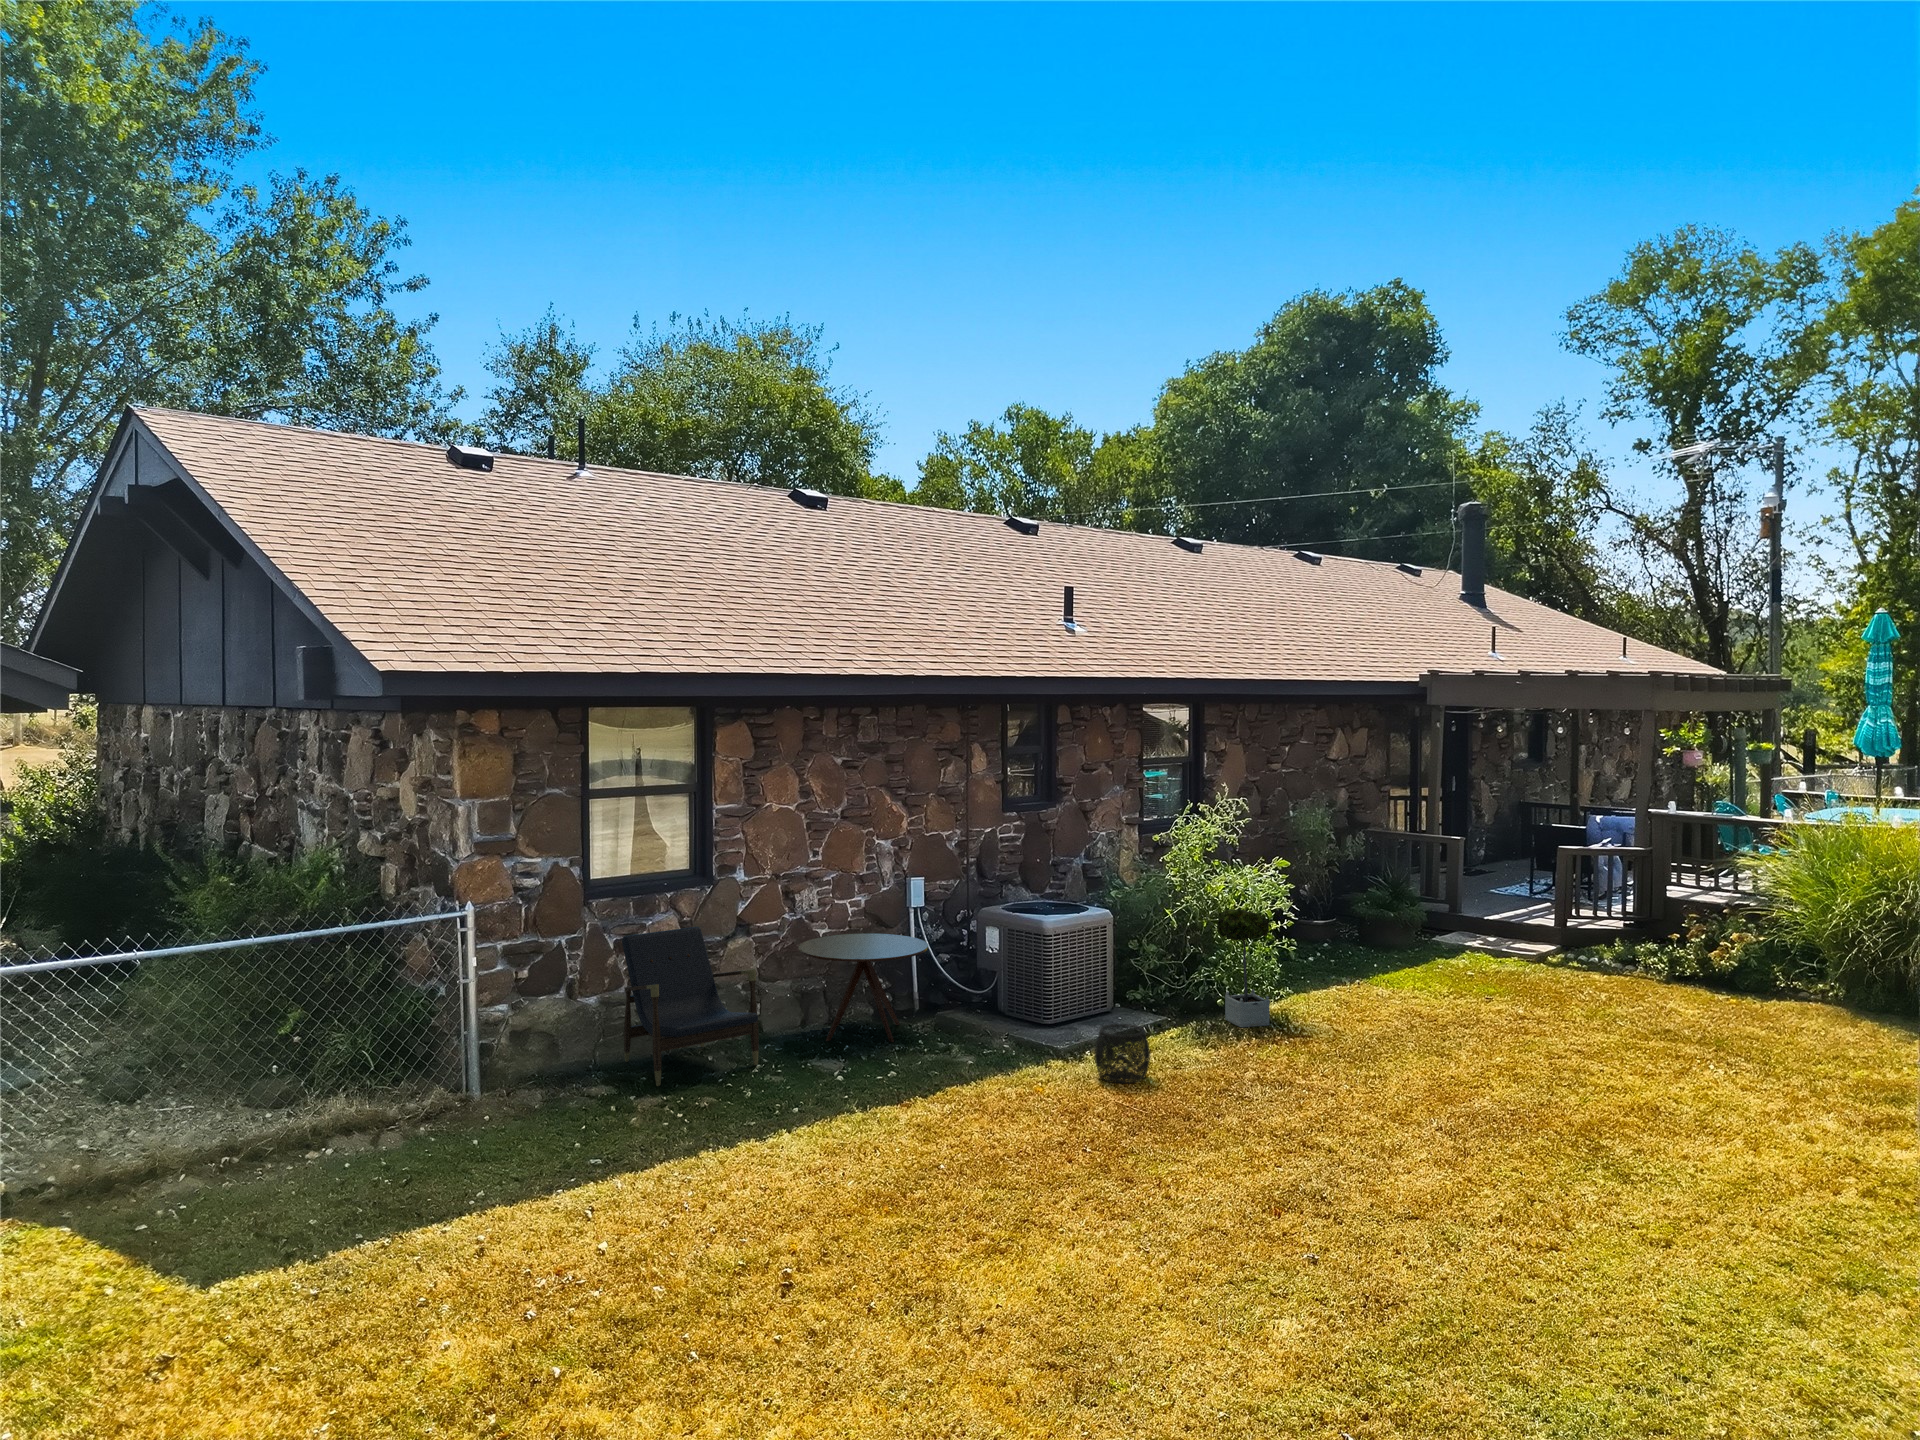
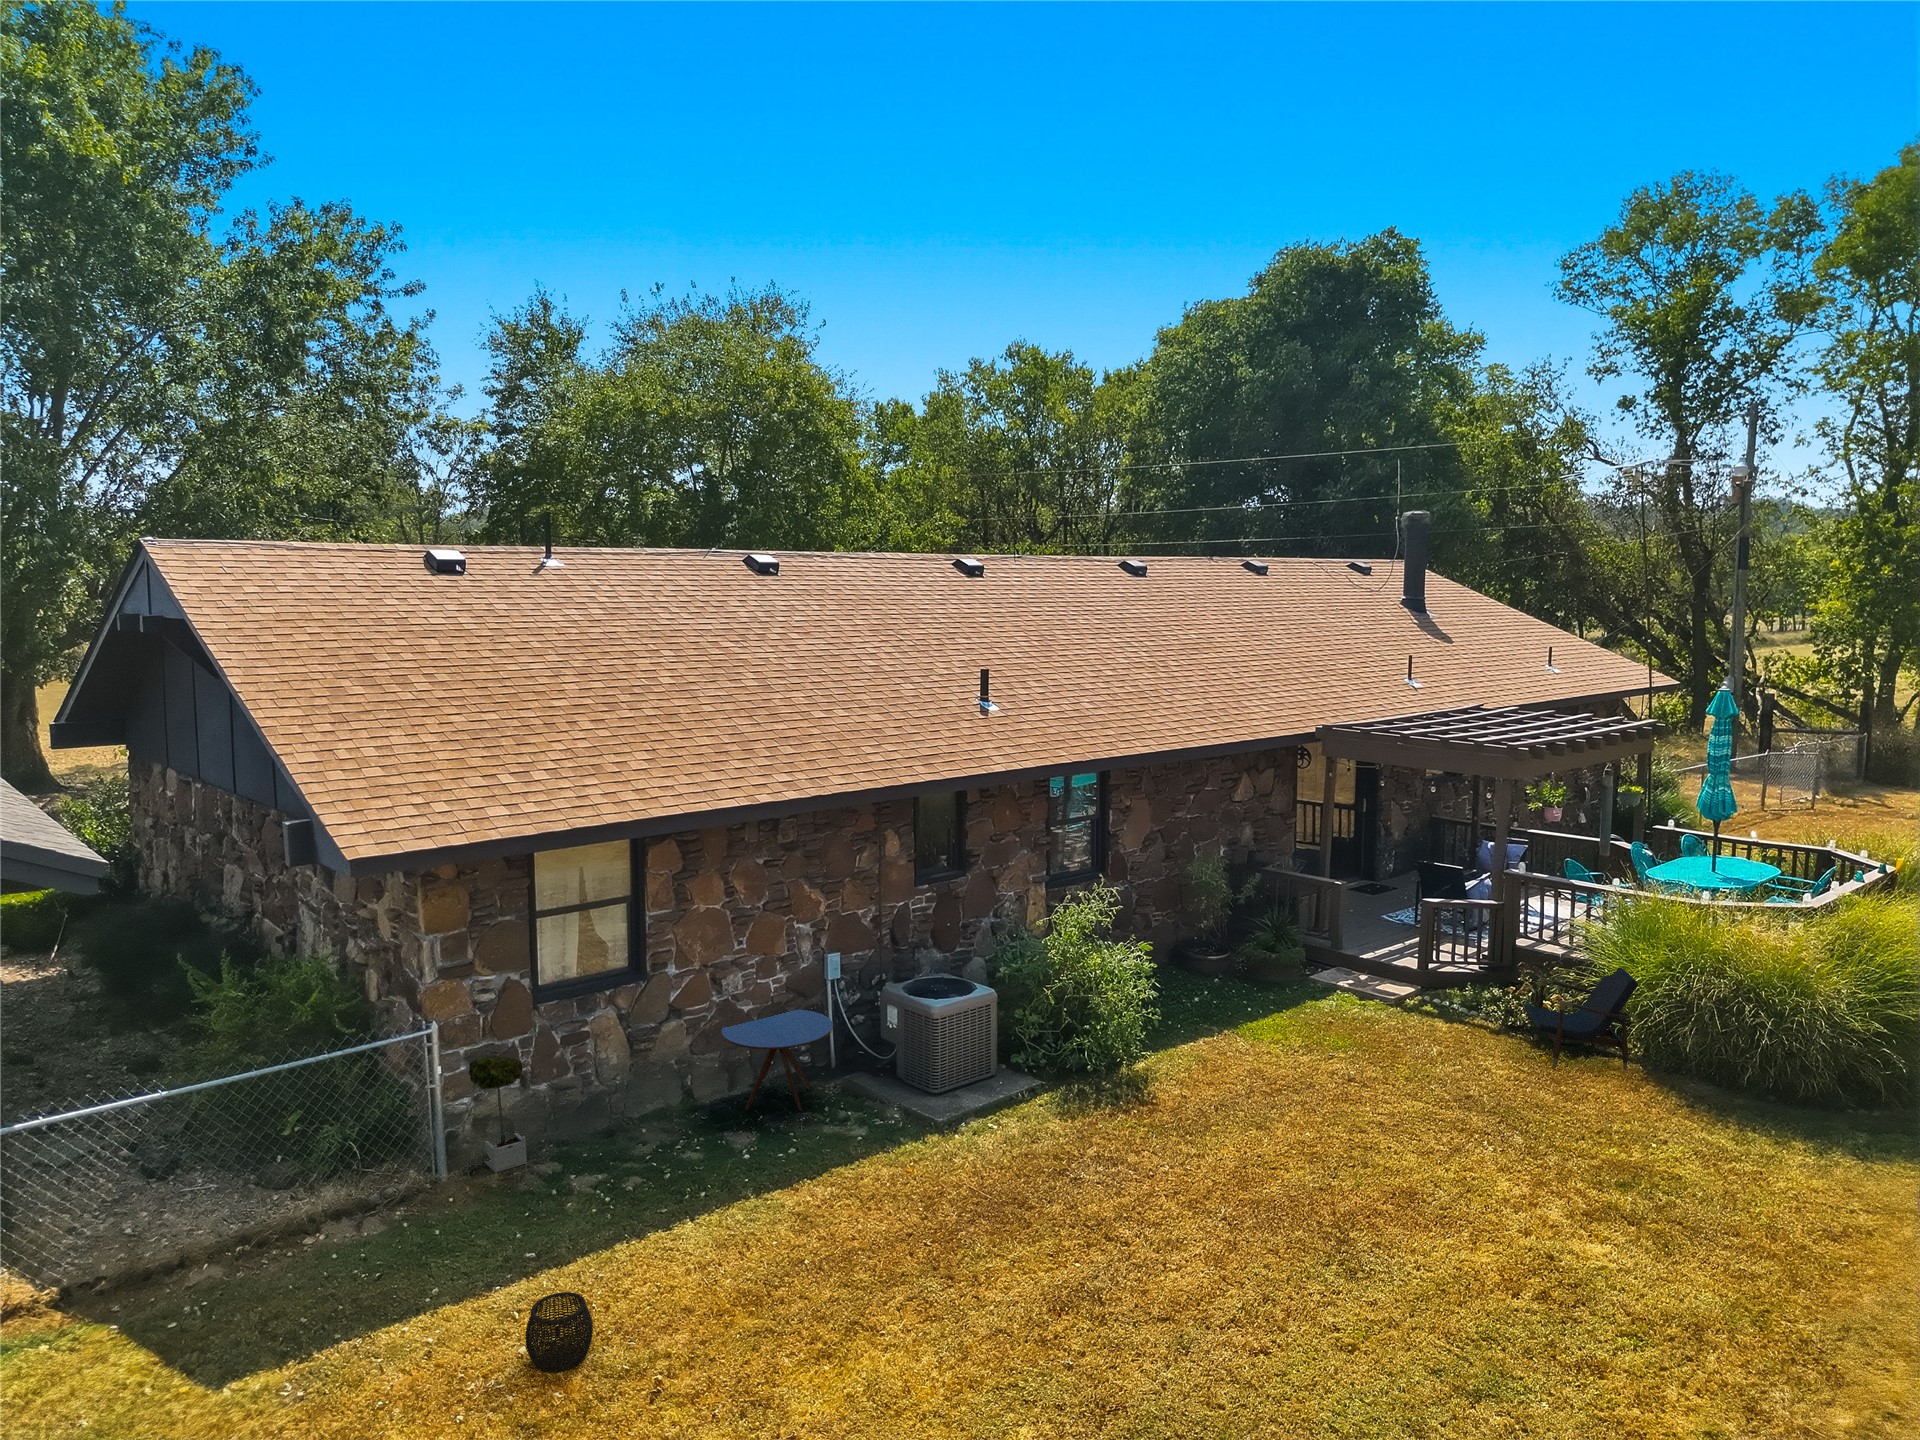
potted tree: present [1217,908,1270,1027] -> present [469,1055,527,1173]
lounge chair: present [622,927,759,1086] -> present [1524,968,1638,1070]
woven basket: present [1094,1024,1150,1084] -> present [525,1292,593,1373]

